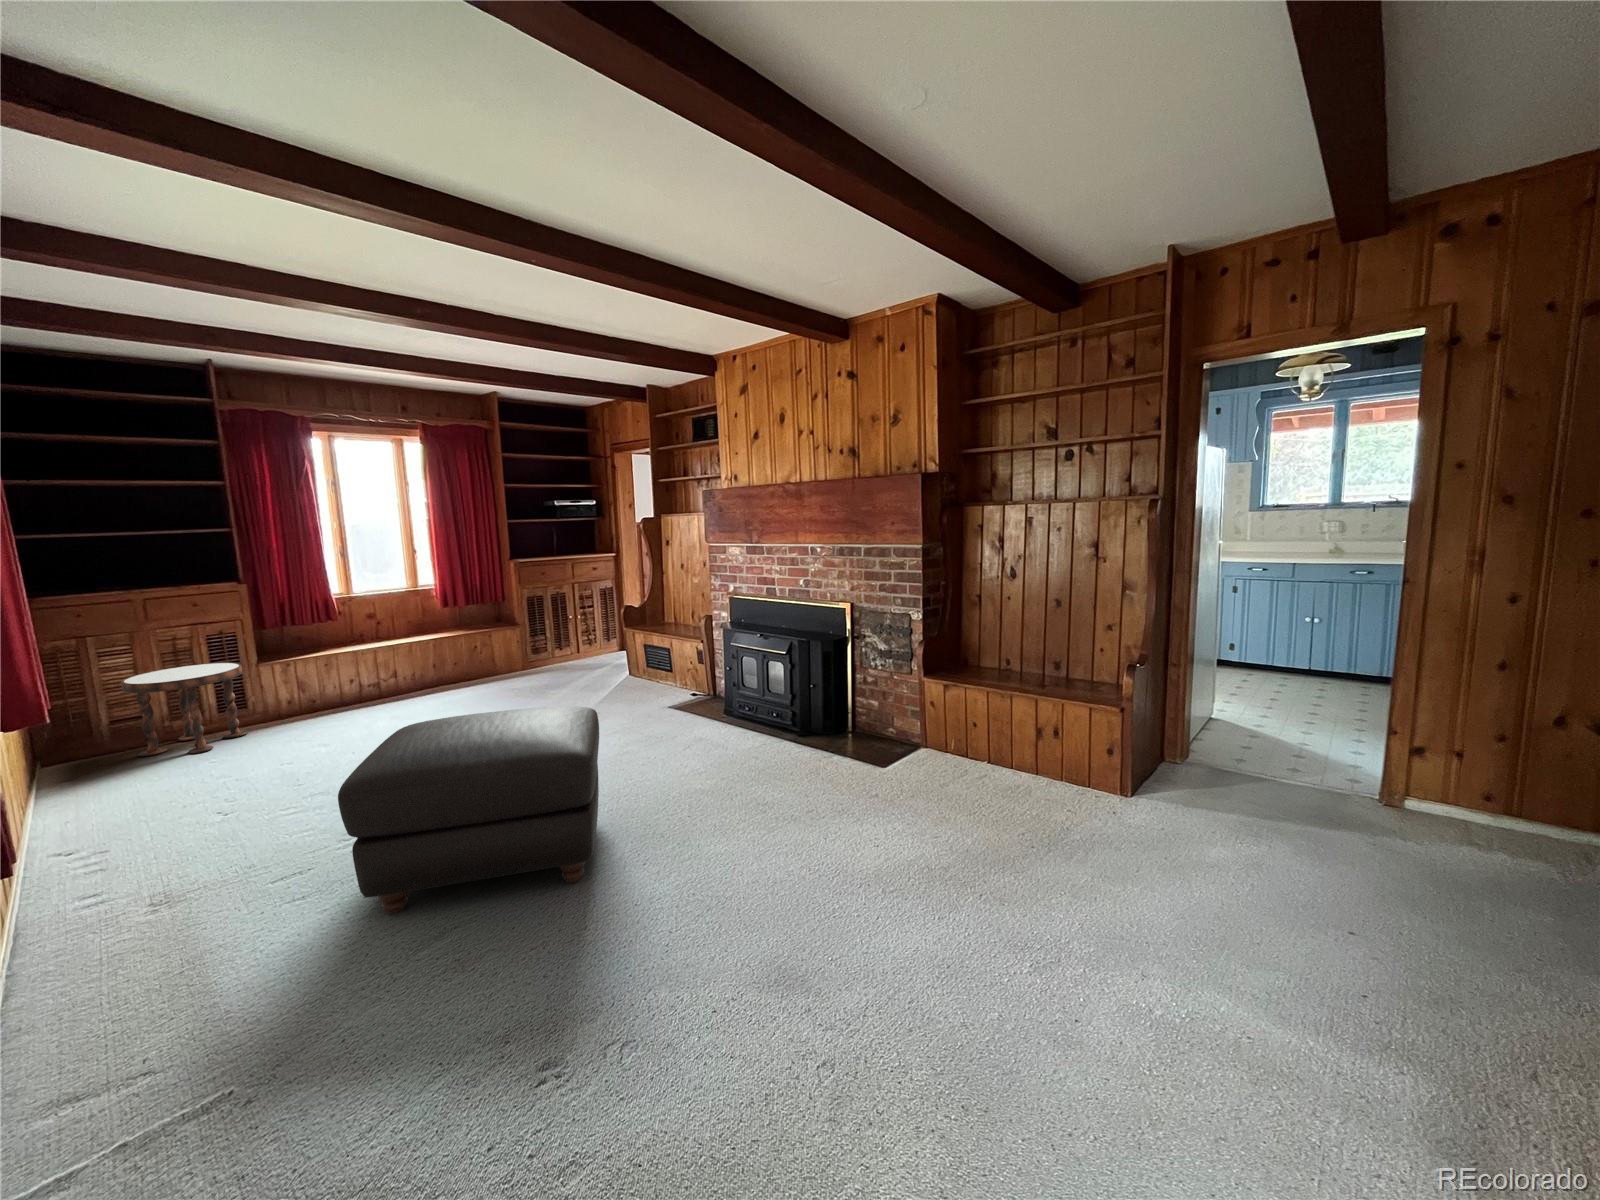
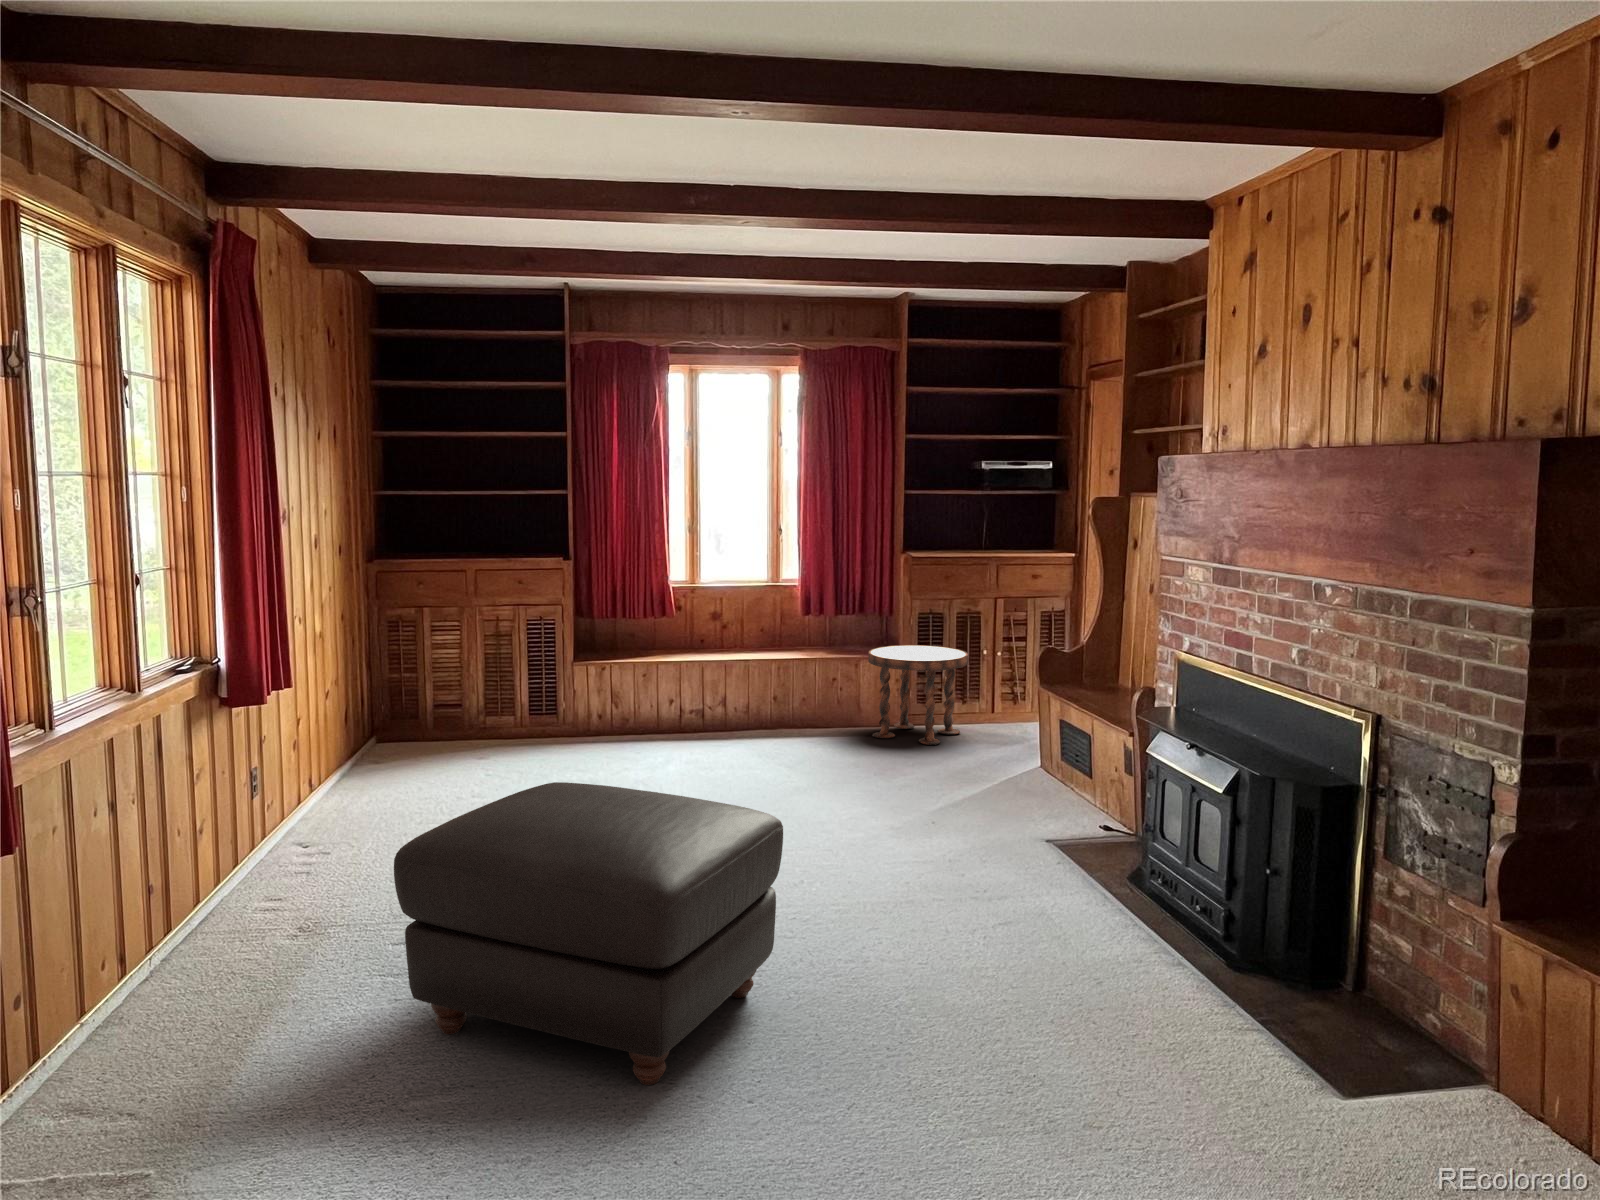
side table: present [121,662,248,756] -> present [868,645,968,745]

